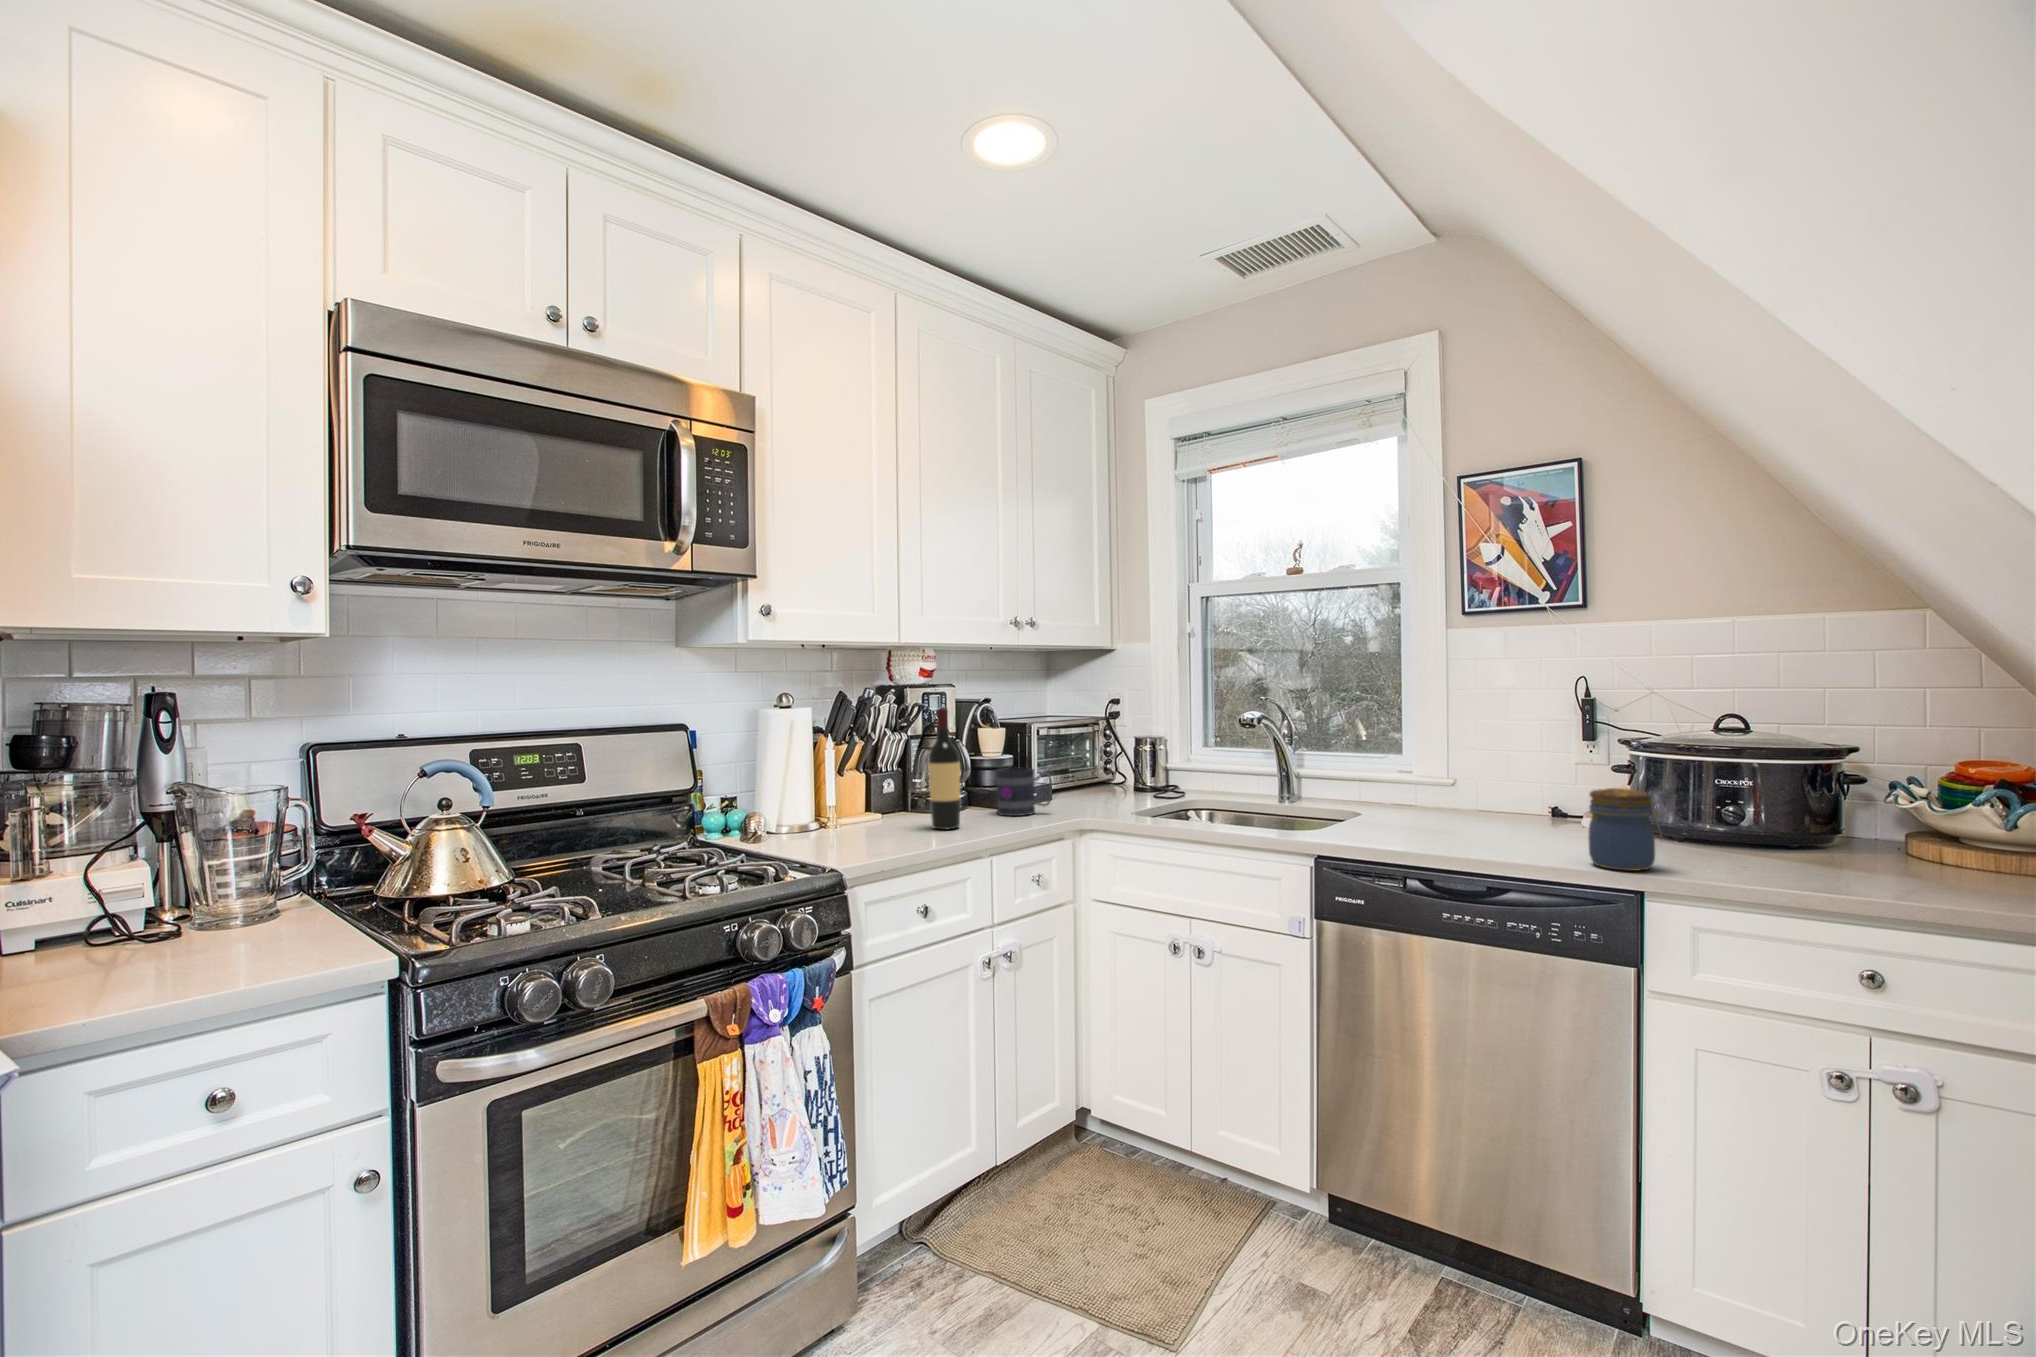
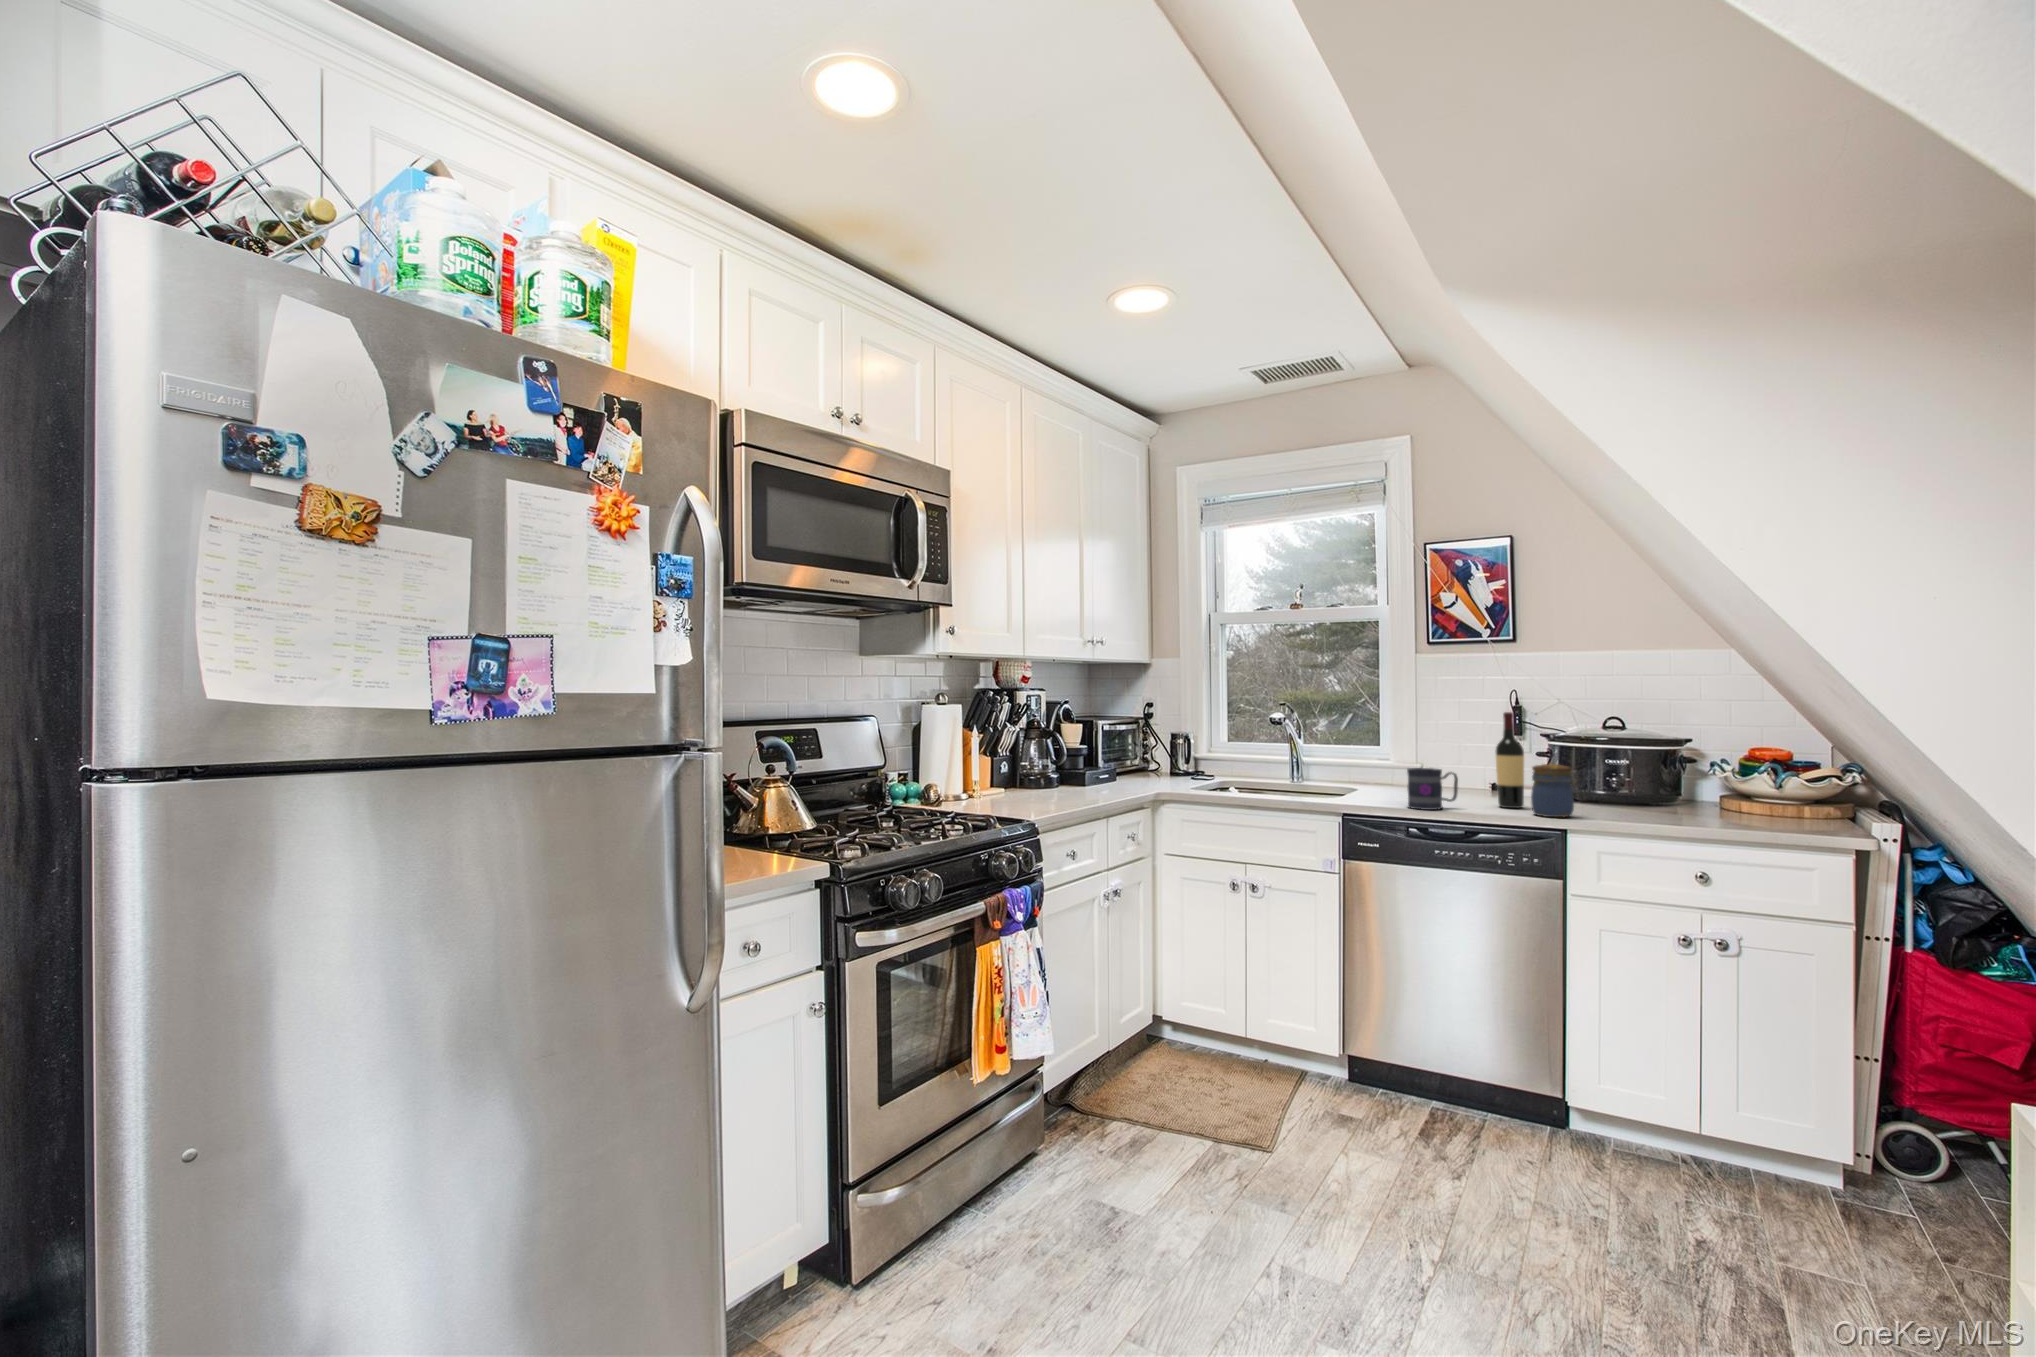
wine bottle: present [928,708,960,830] -> present [1495,712,1524,808]
mug: present [996,768,1052,816] -> present [1407,768,1458,810]

